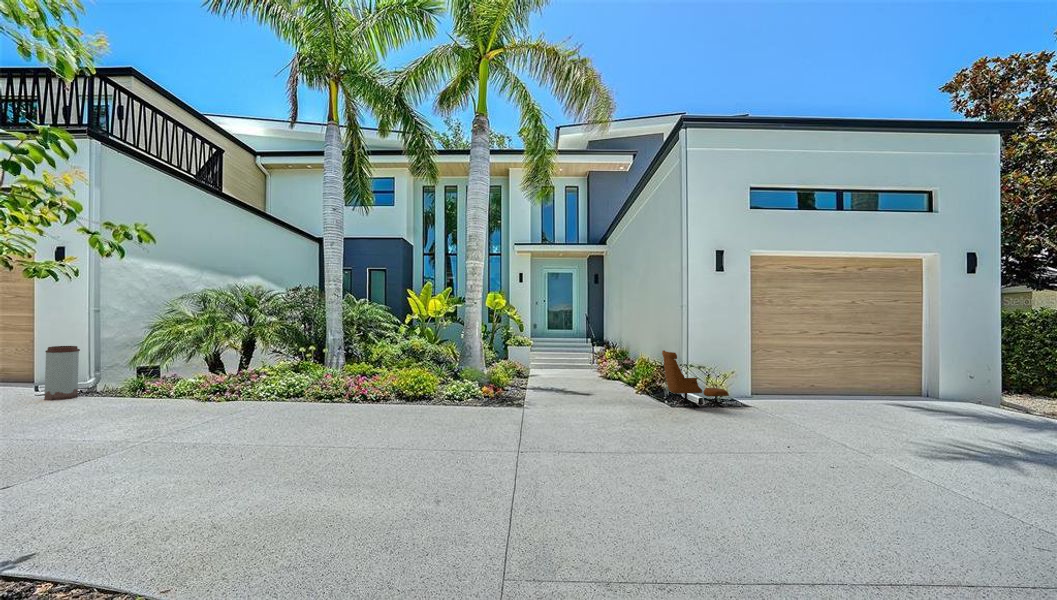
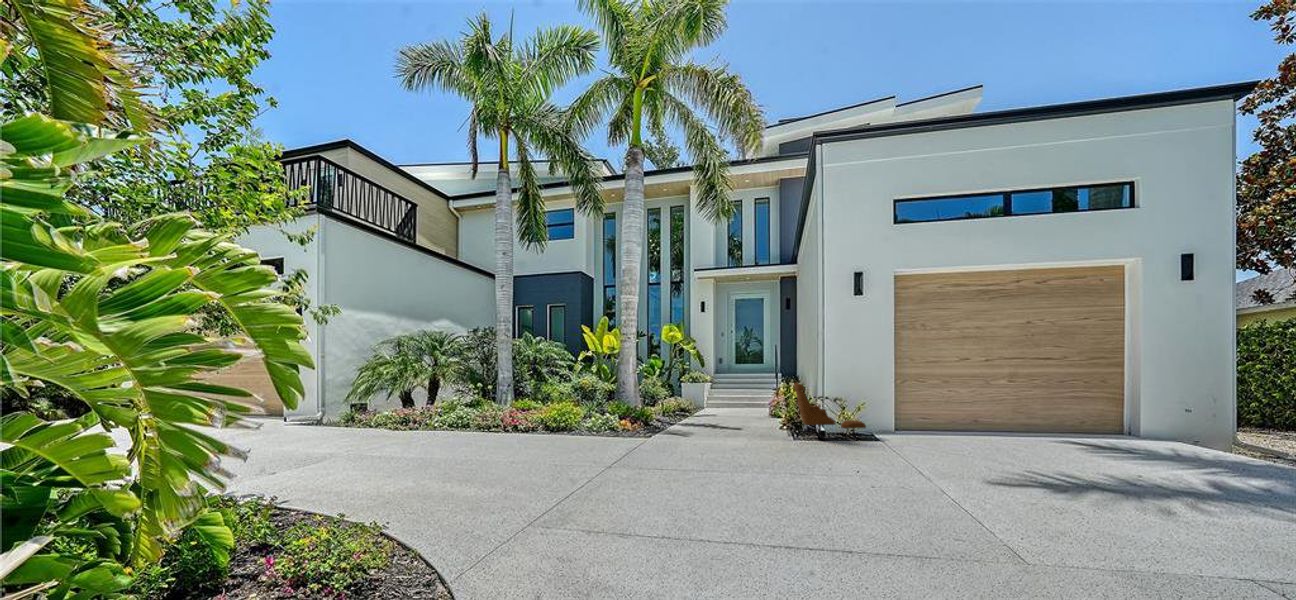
trash can: present [44,346,80,400] -> none [288,385,311,429]

